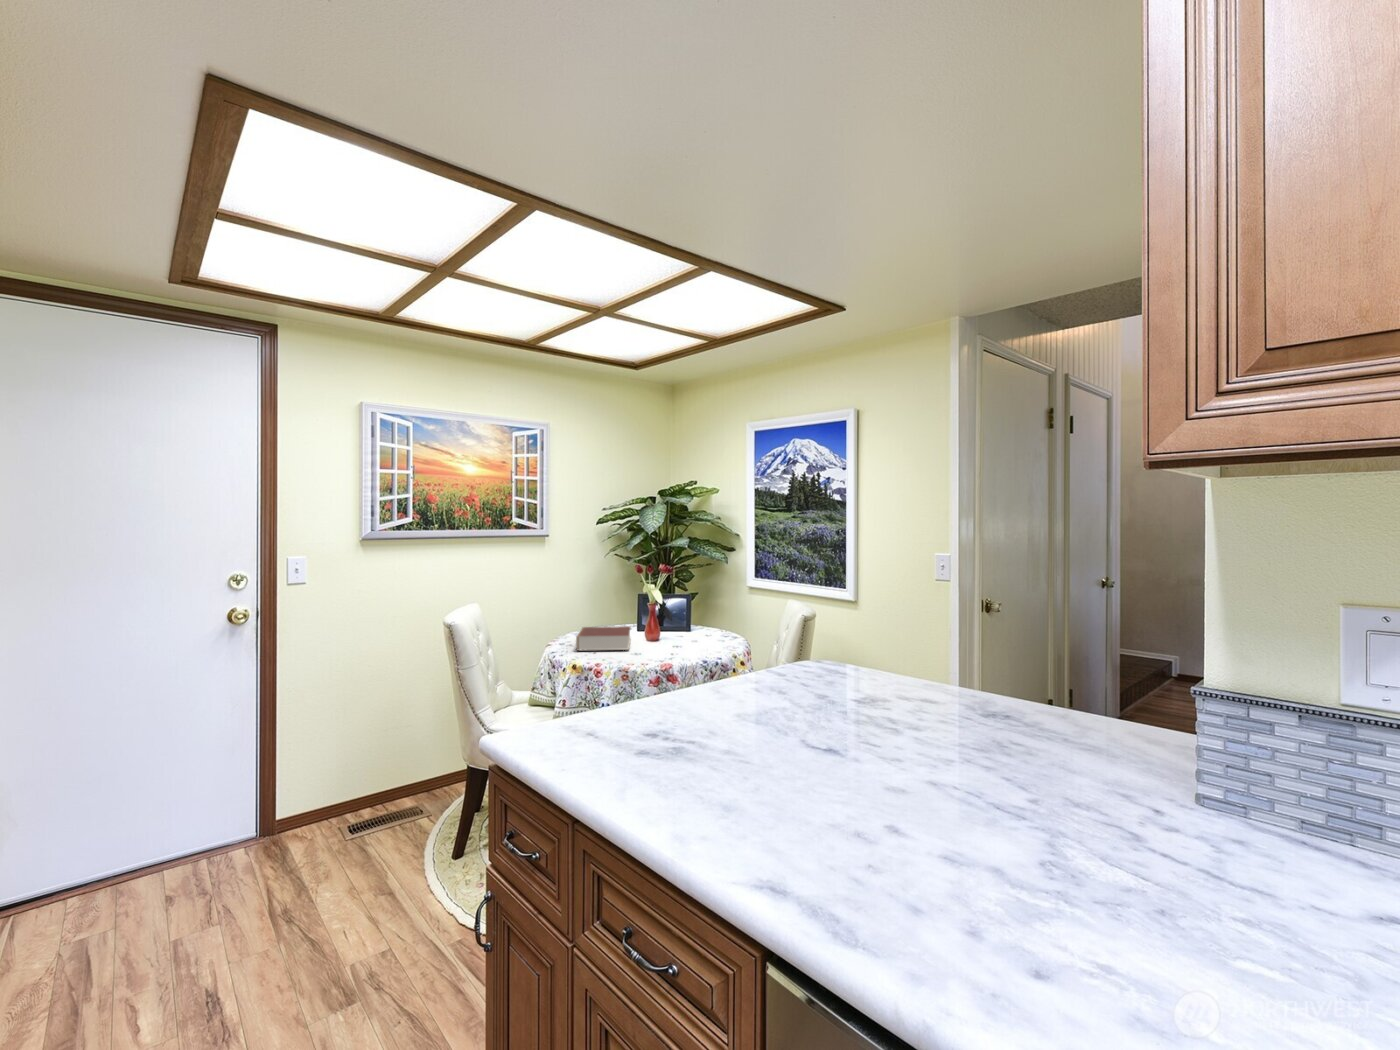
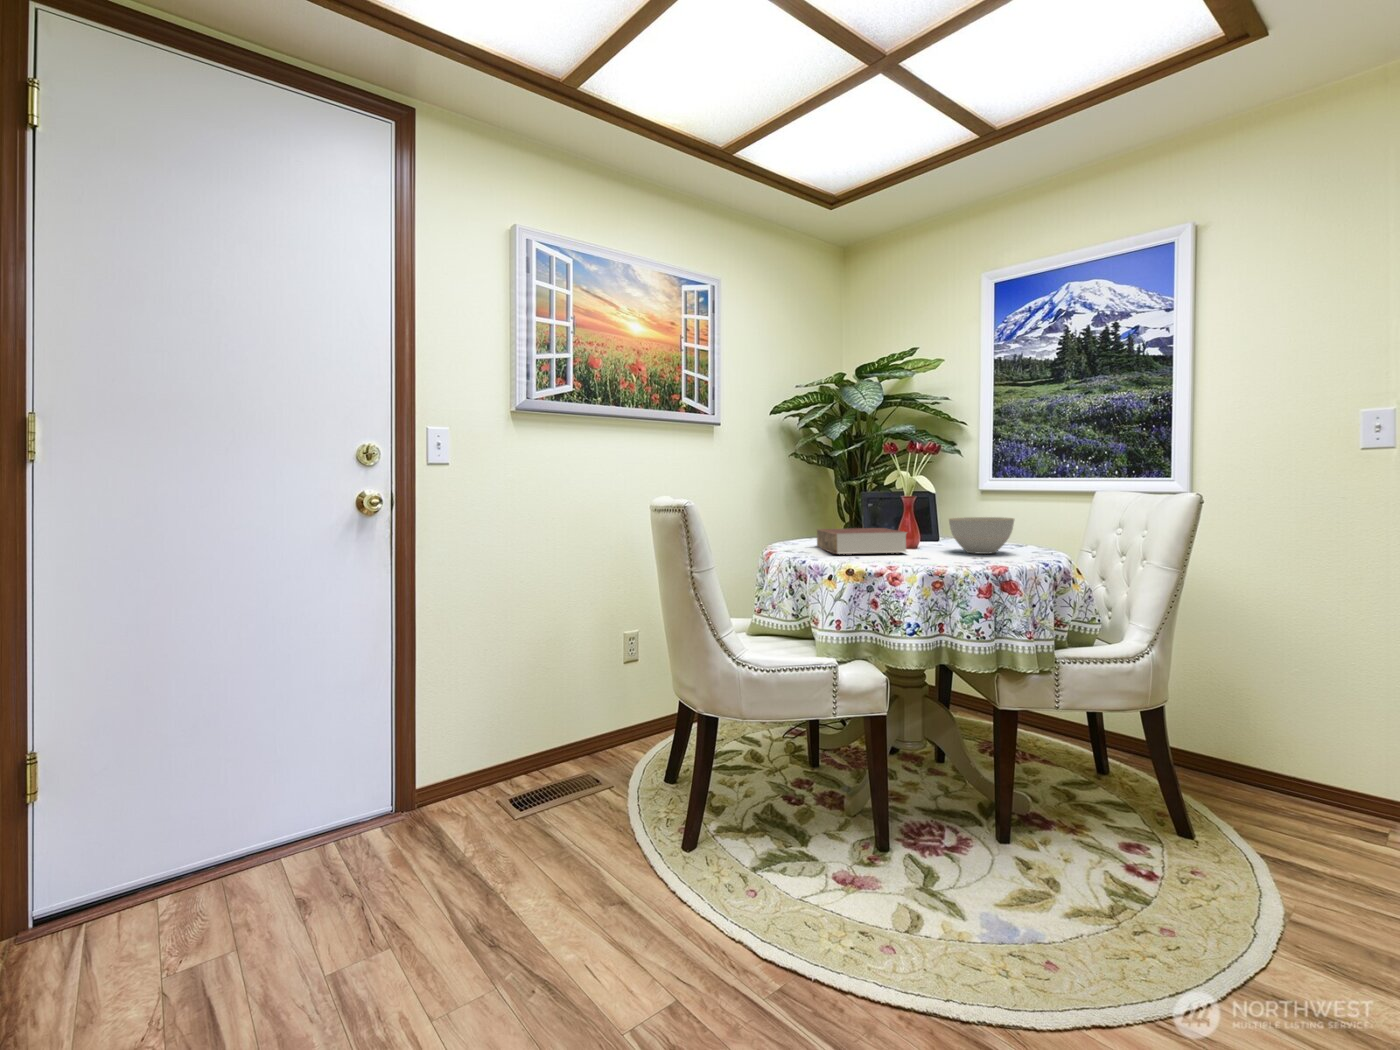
bowl: none [660,623,702,651] -> present [949,517,1015,554]

